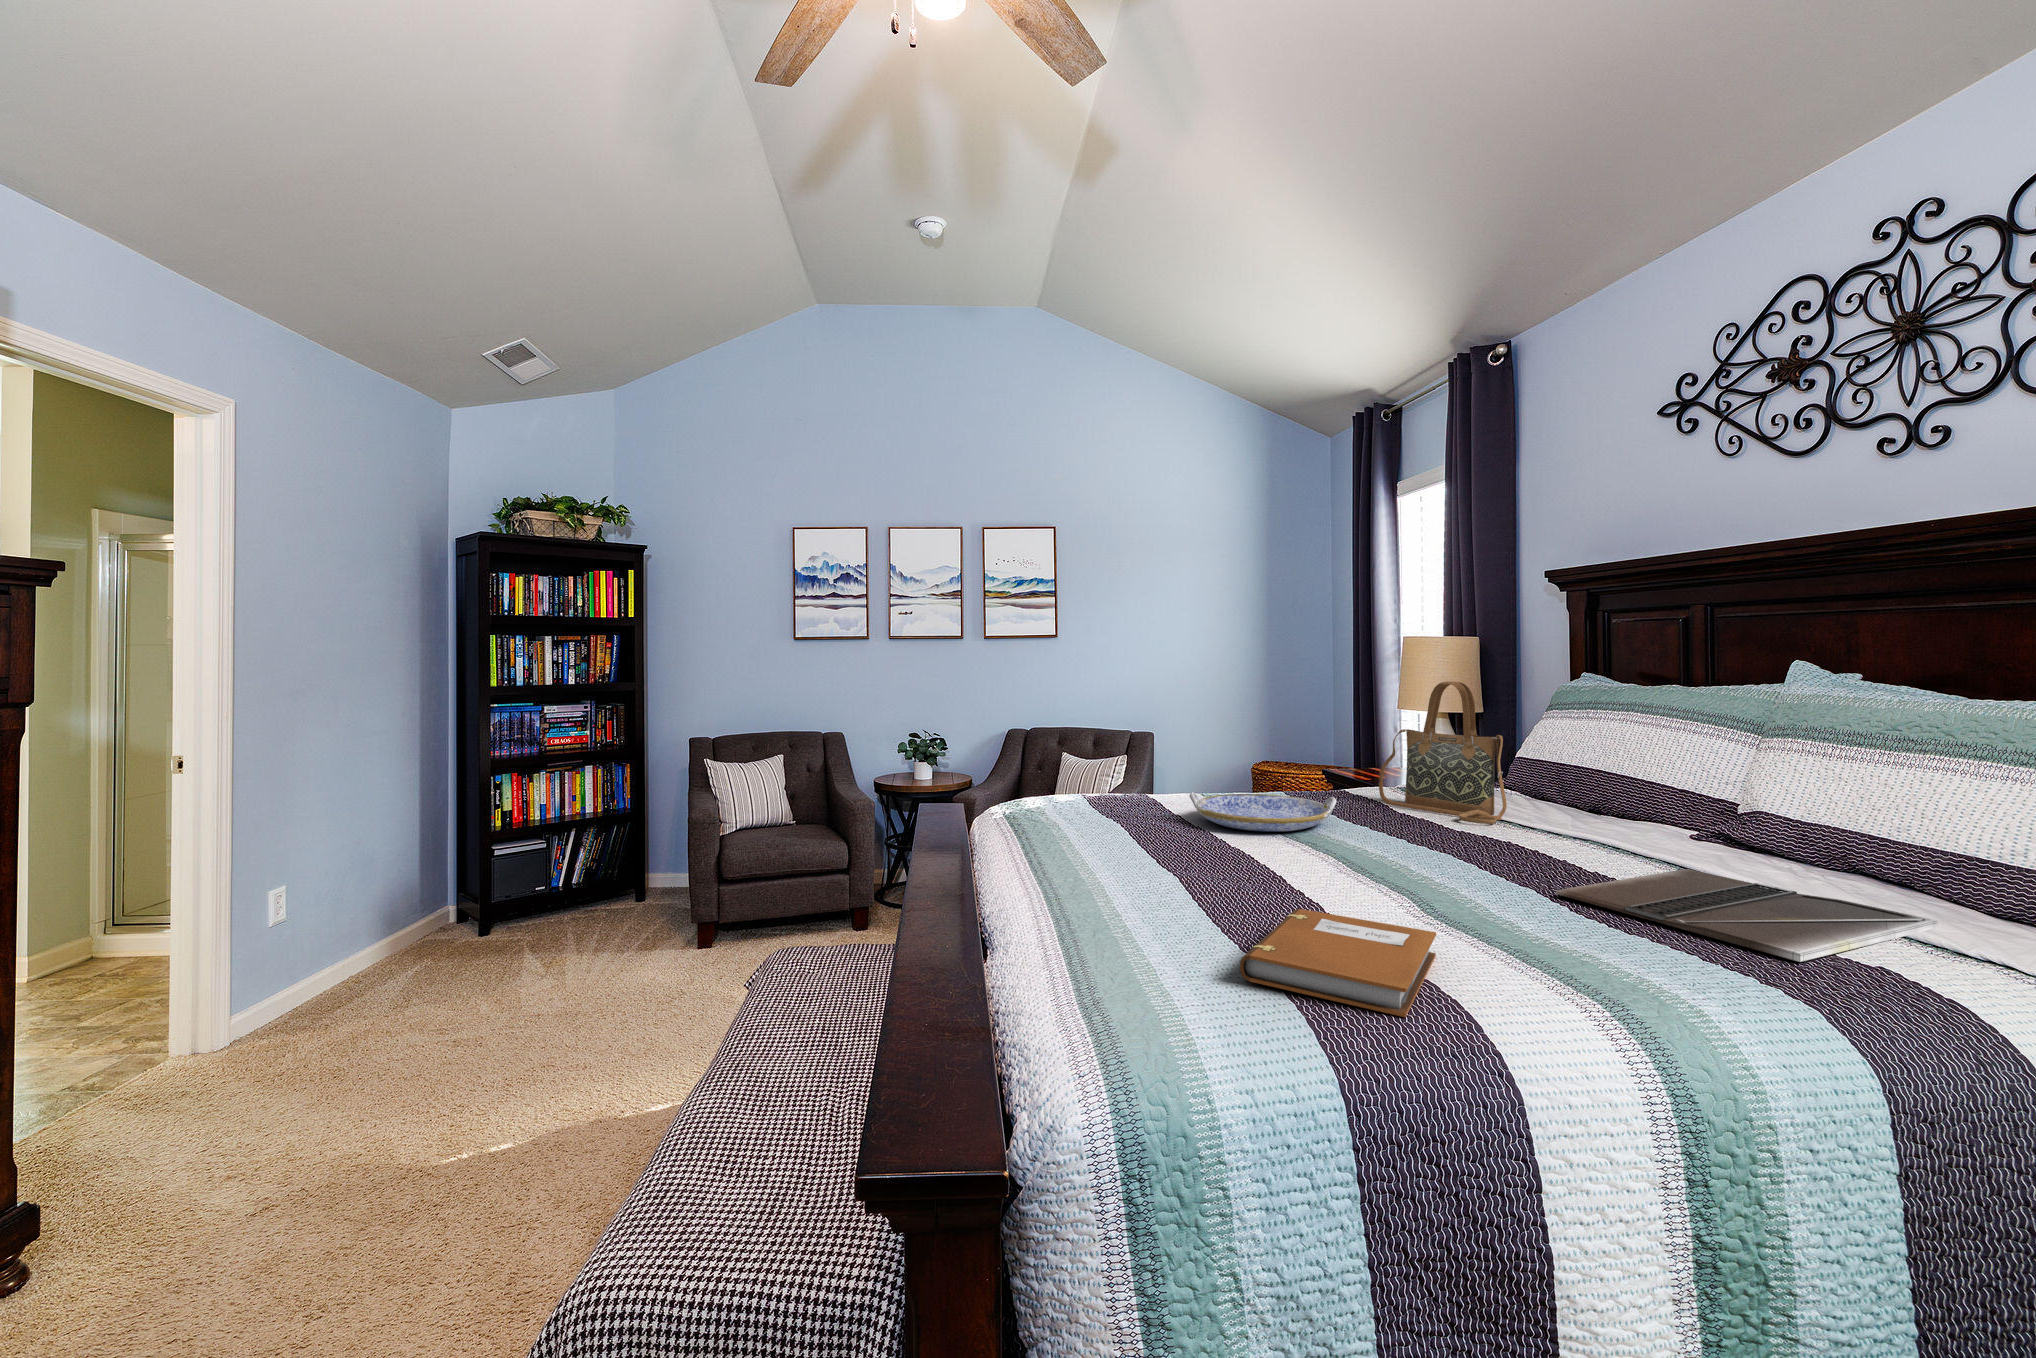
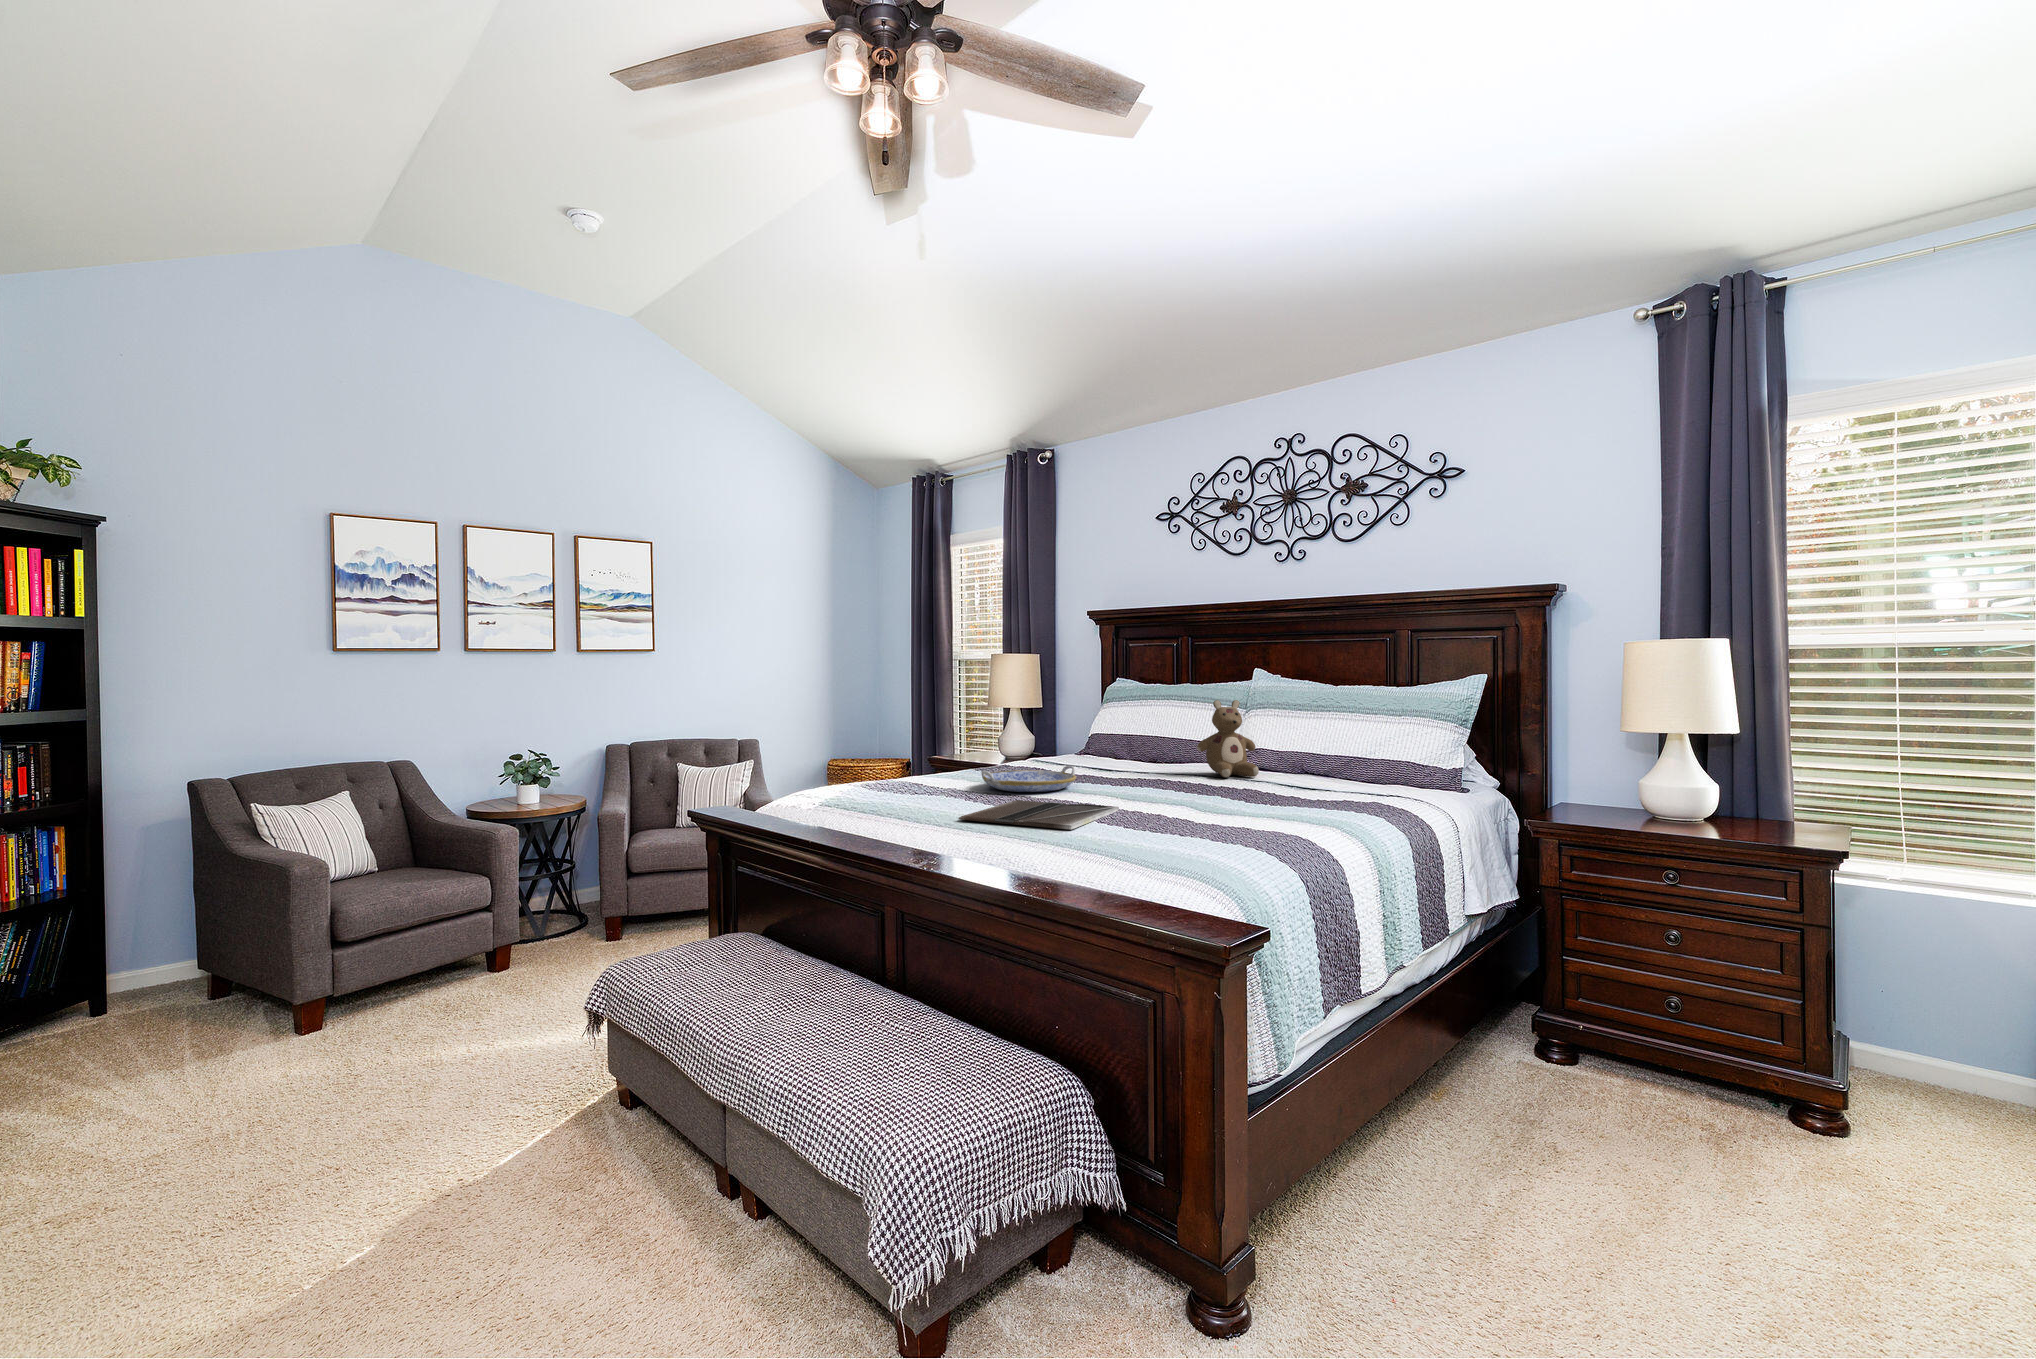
handbag: present [1379,681,1507,824] -> none [1064,686,1150,775]
stuffed bear: none [1582,710,1716,853] -> present [1197,700,1259,777]
laptop: present [1555,869,1937,962] -> present [958,800,1119,830]
notebook: present [1240,909,1436,1017] -> none [1178,811,1288,841]

